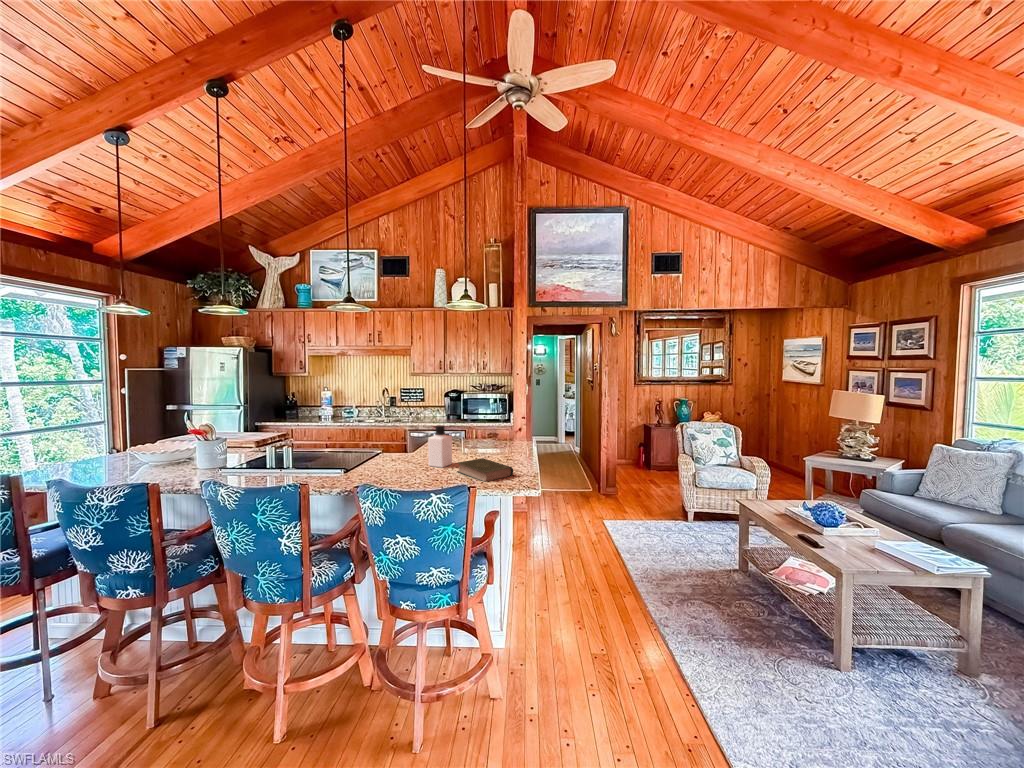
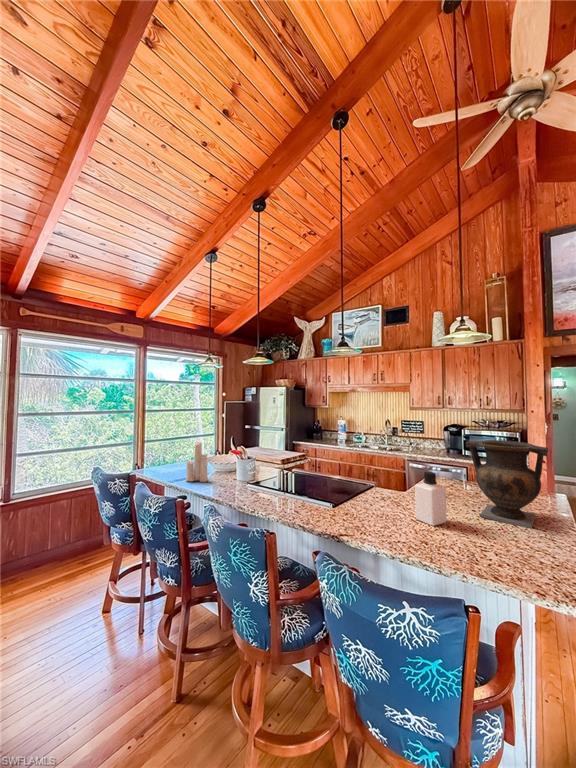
vase: none [467,397,519,458] -> present [466,440,548,529]
candle: none [124,415,164,480] -> present [186,441,208,482]
book: present [457,458,513,482] -> none [452,526,551,575]

